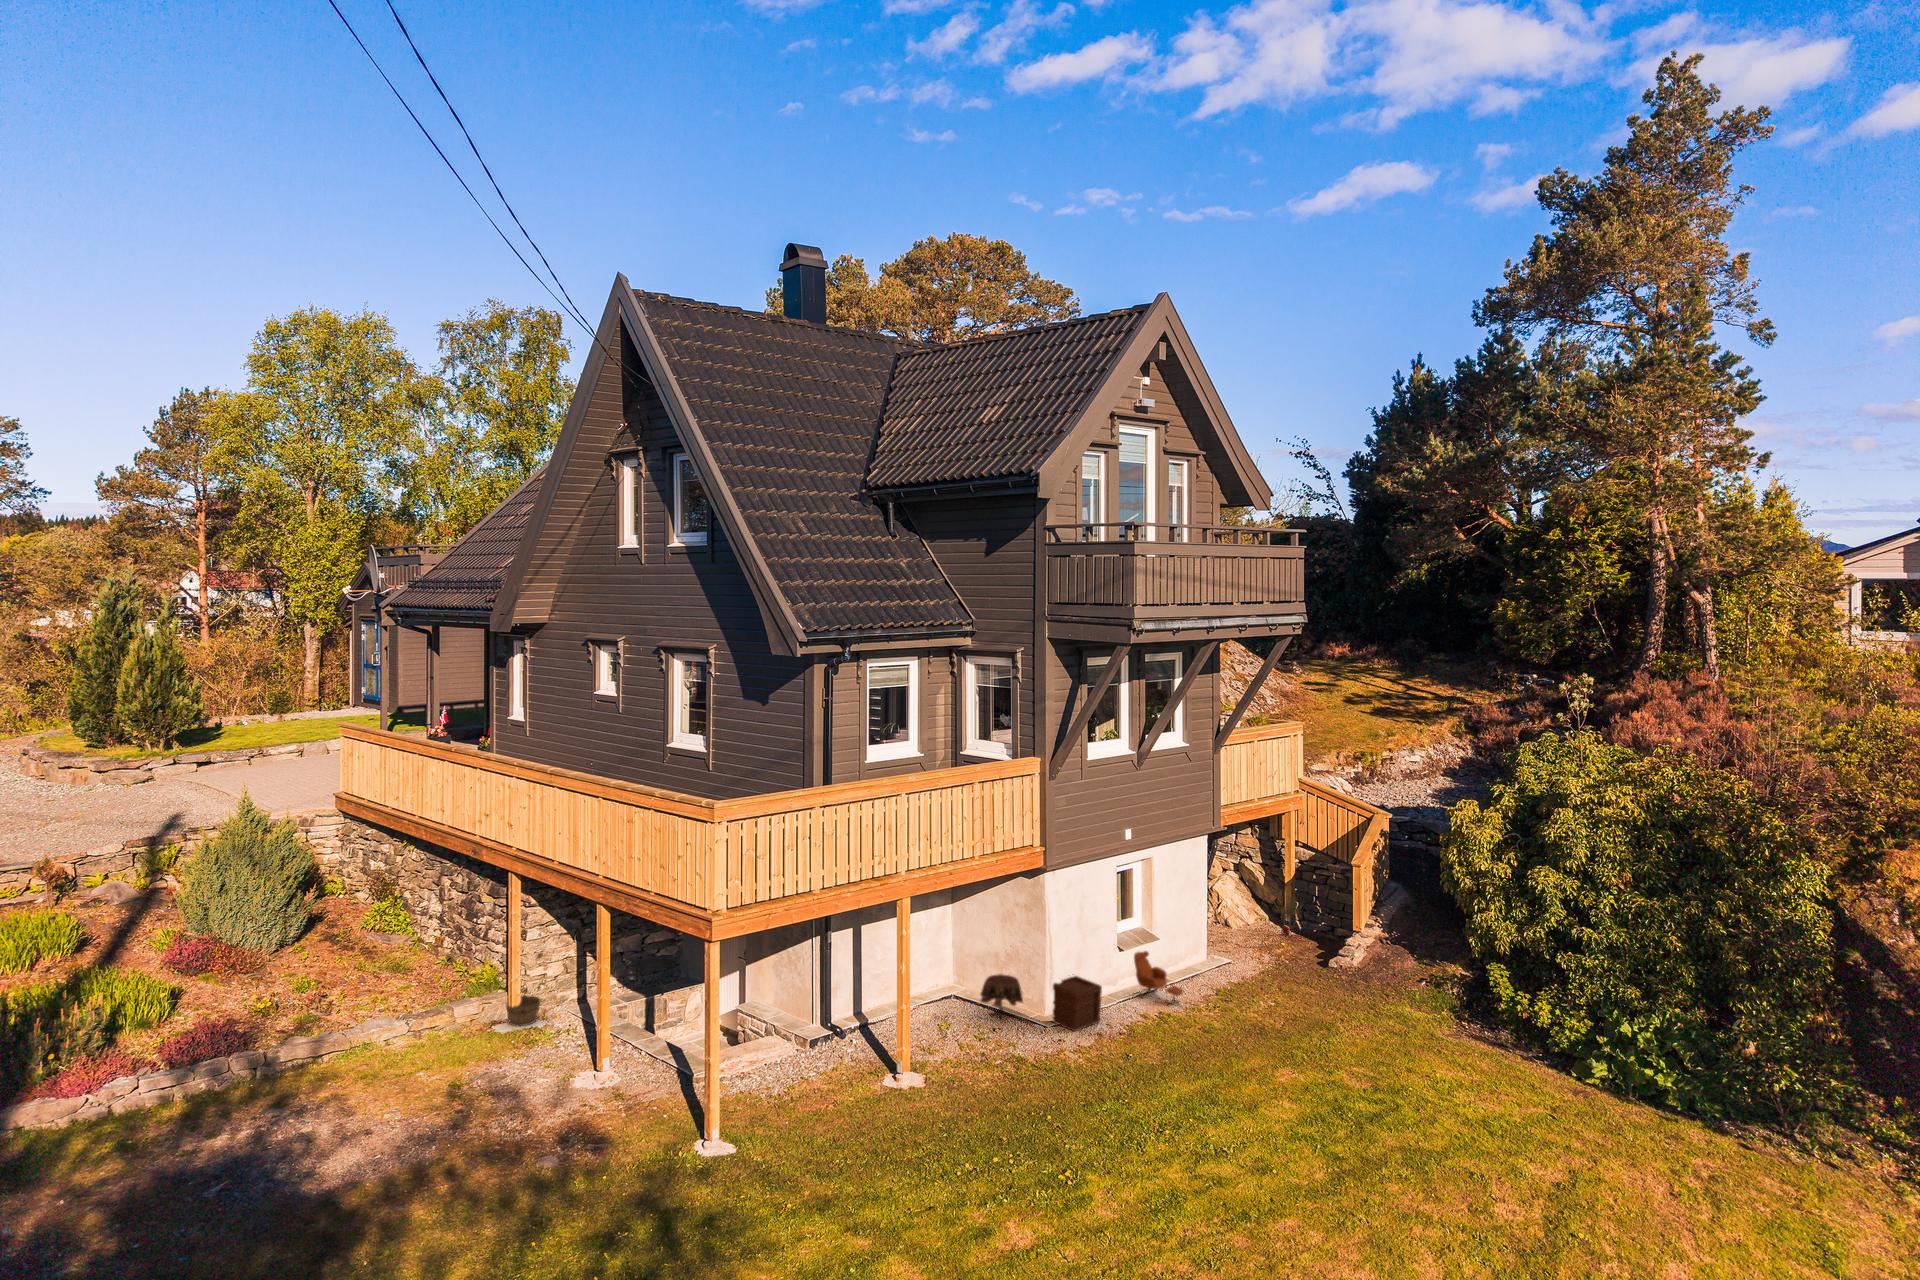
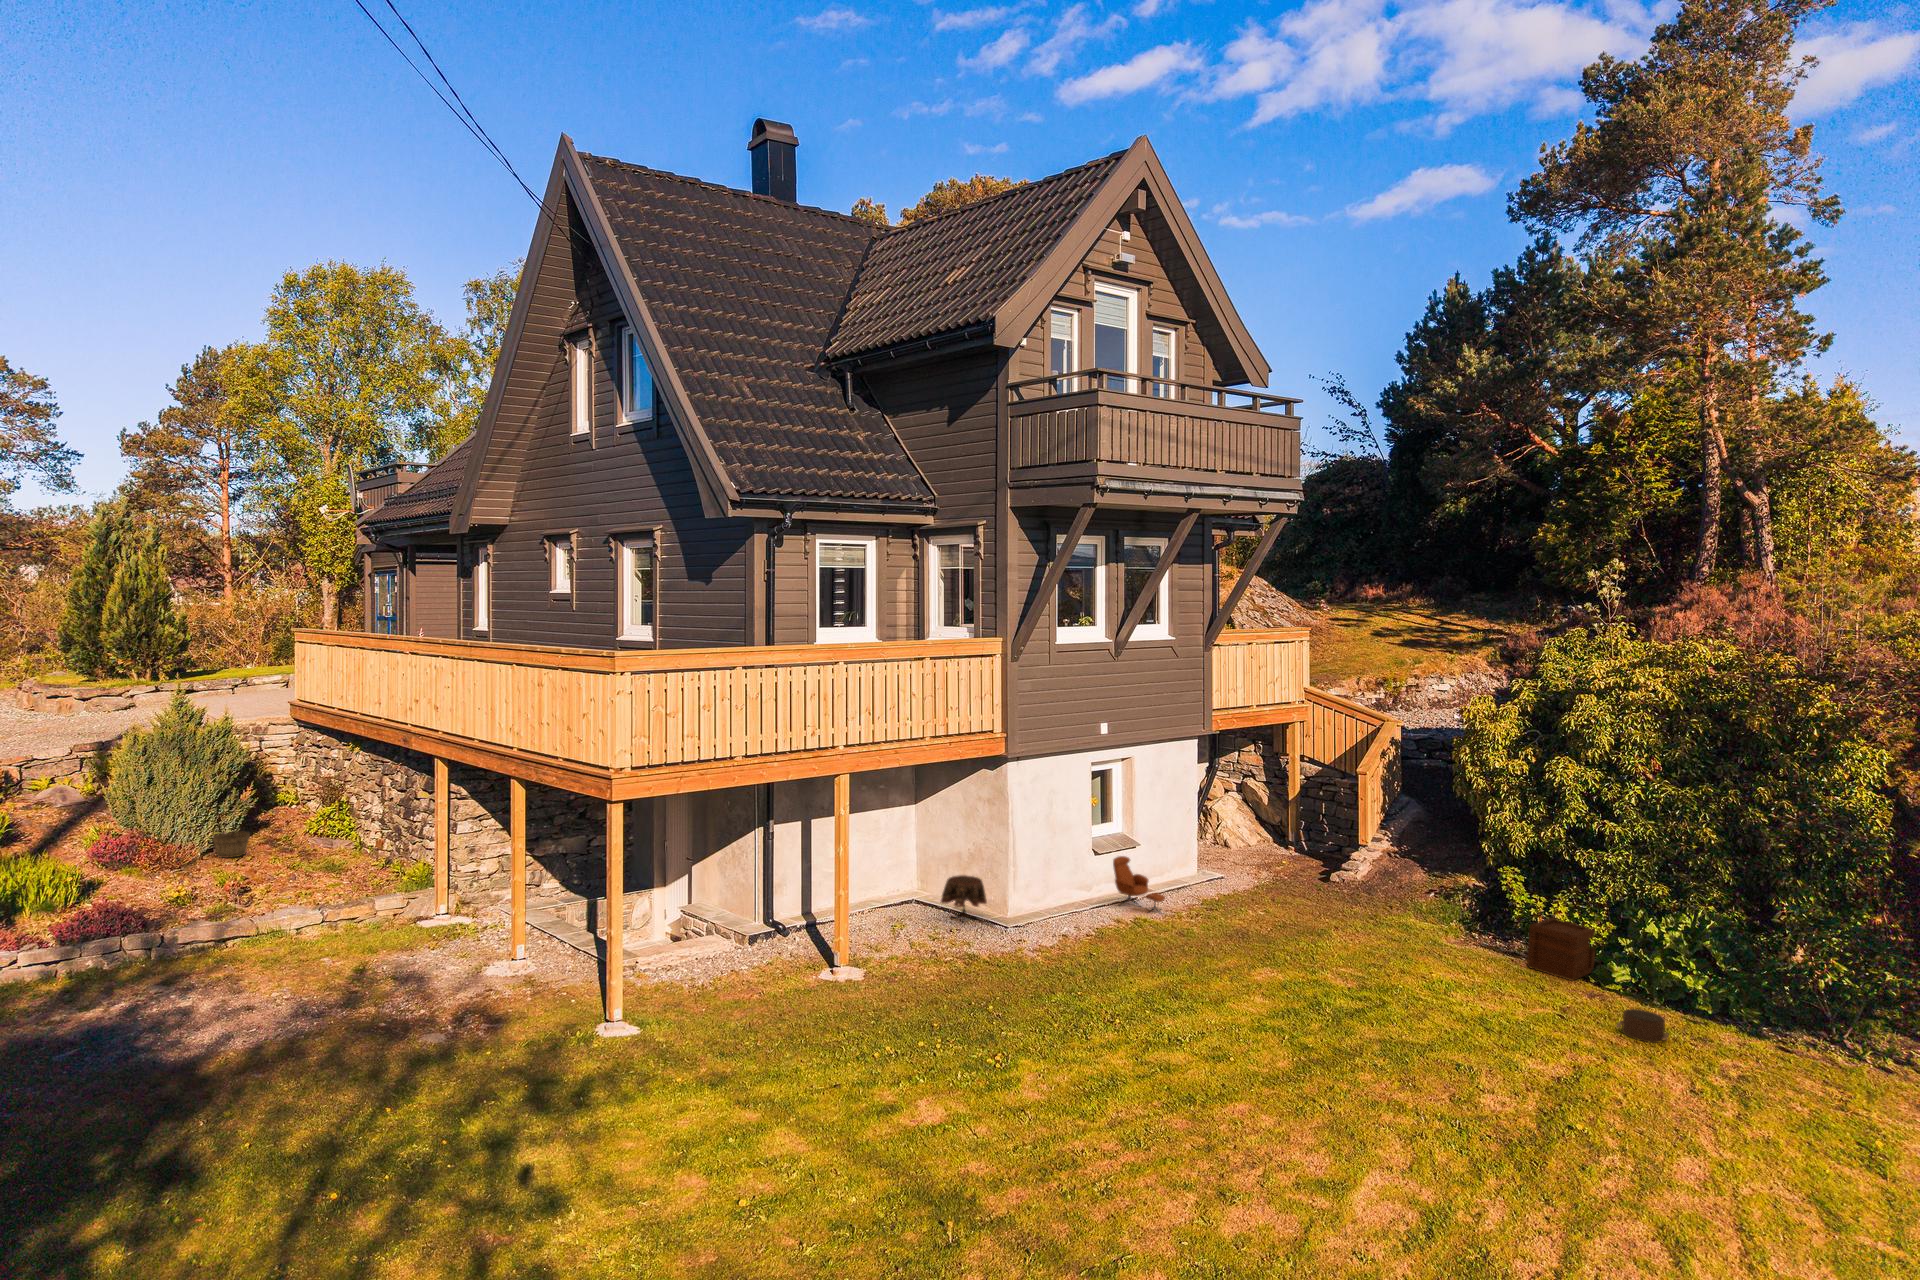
potted tree: present [1274,898,1302,935] -> none [1274,812,1309,854]
wooden crate: present [1053,976,1102,1031] -> present [1527,918,1595,981]
wooden bucket: present [506,995,540,1026] -> present [213,829,250,858]
pouf: none [1600,1108,1647,1141] -> present [1617,1009,1669,1043]

